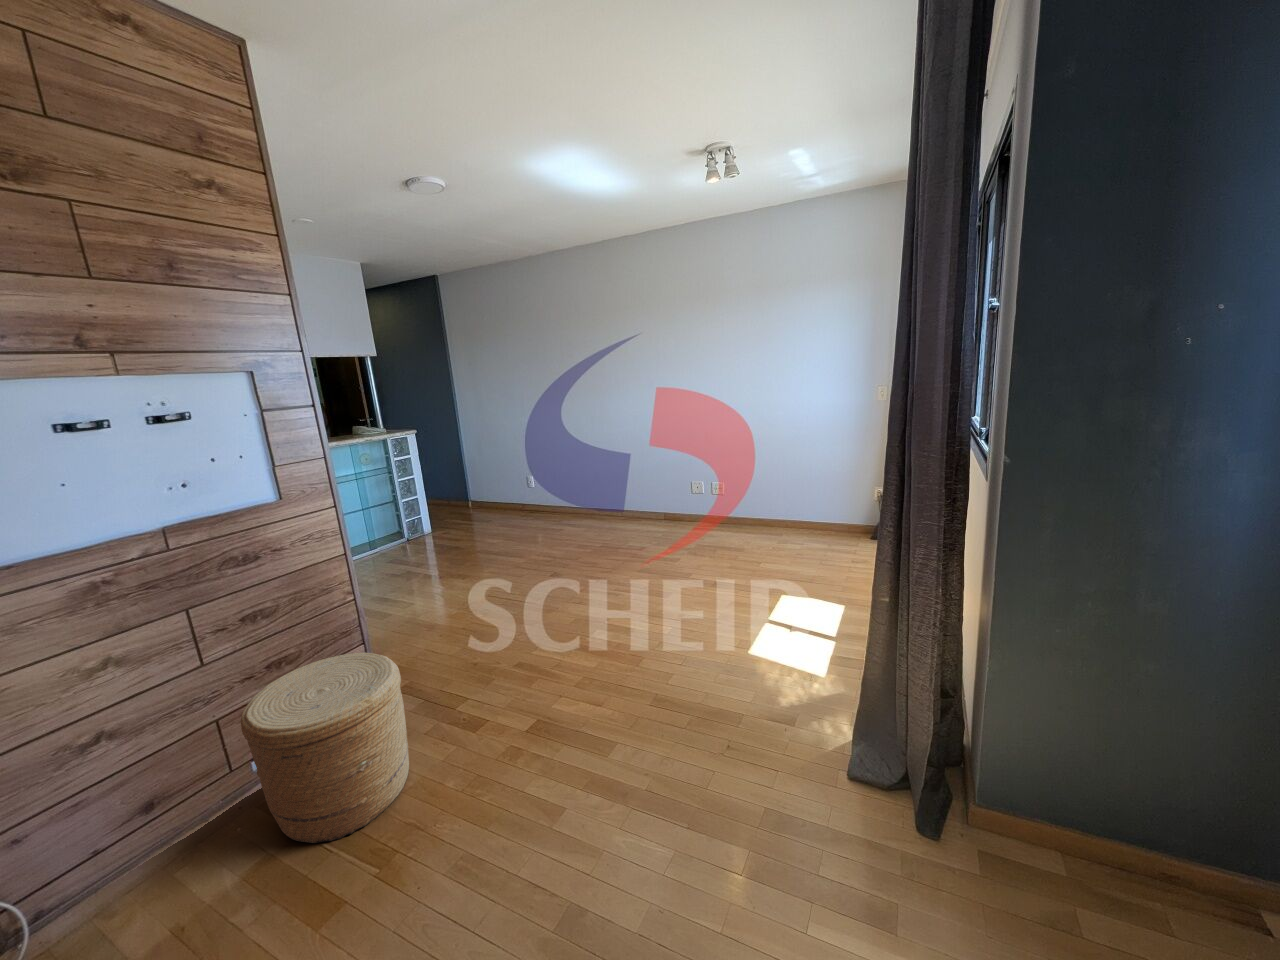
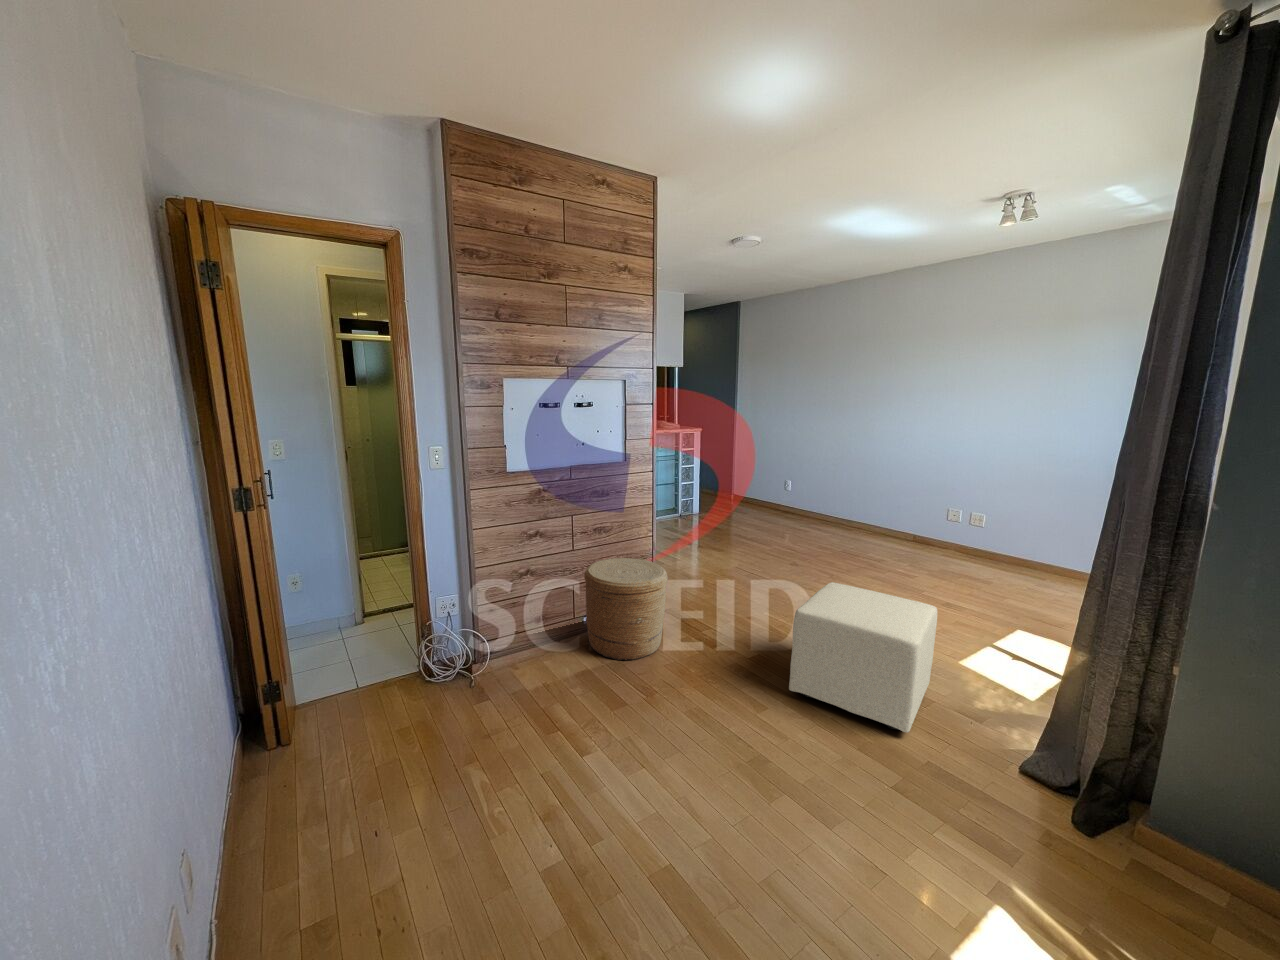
ottoman: none [598,605,756,780] -> present [789,582,937,732]

